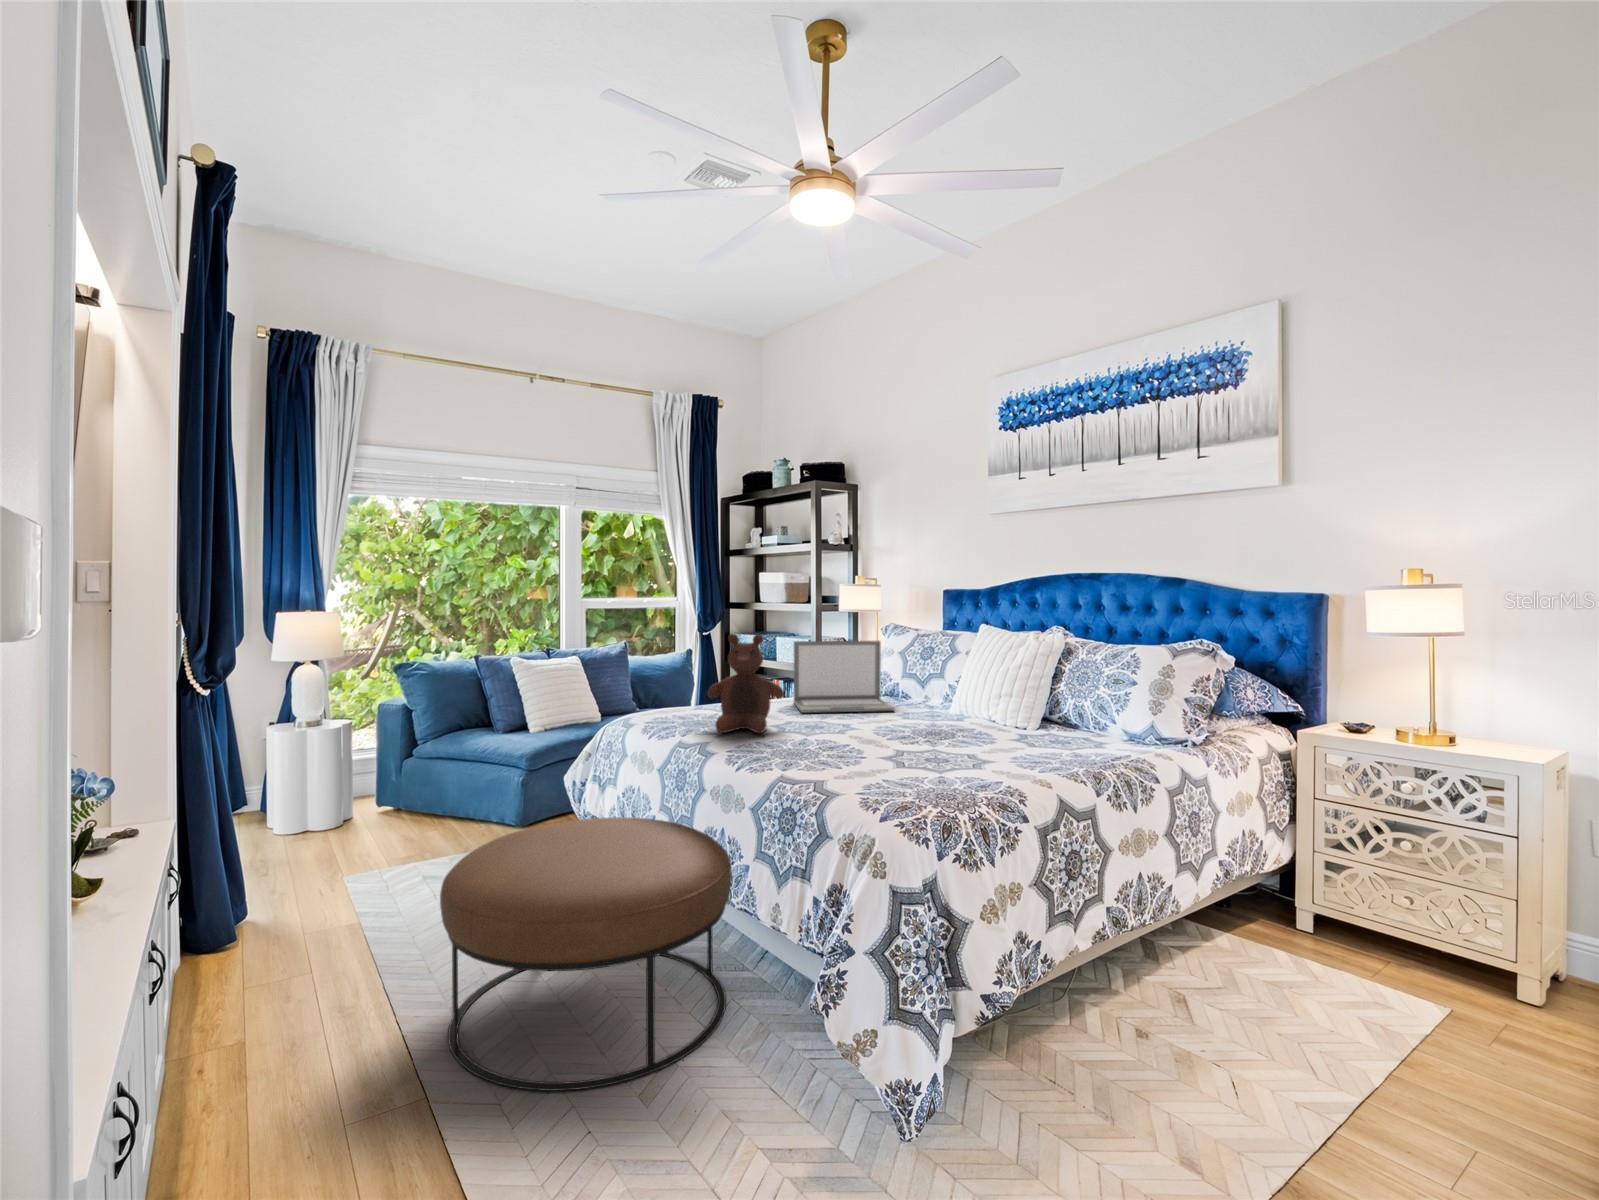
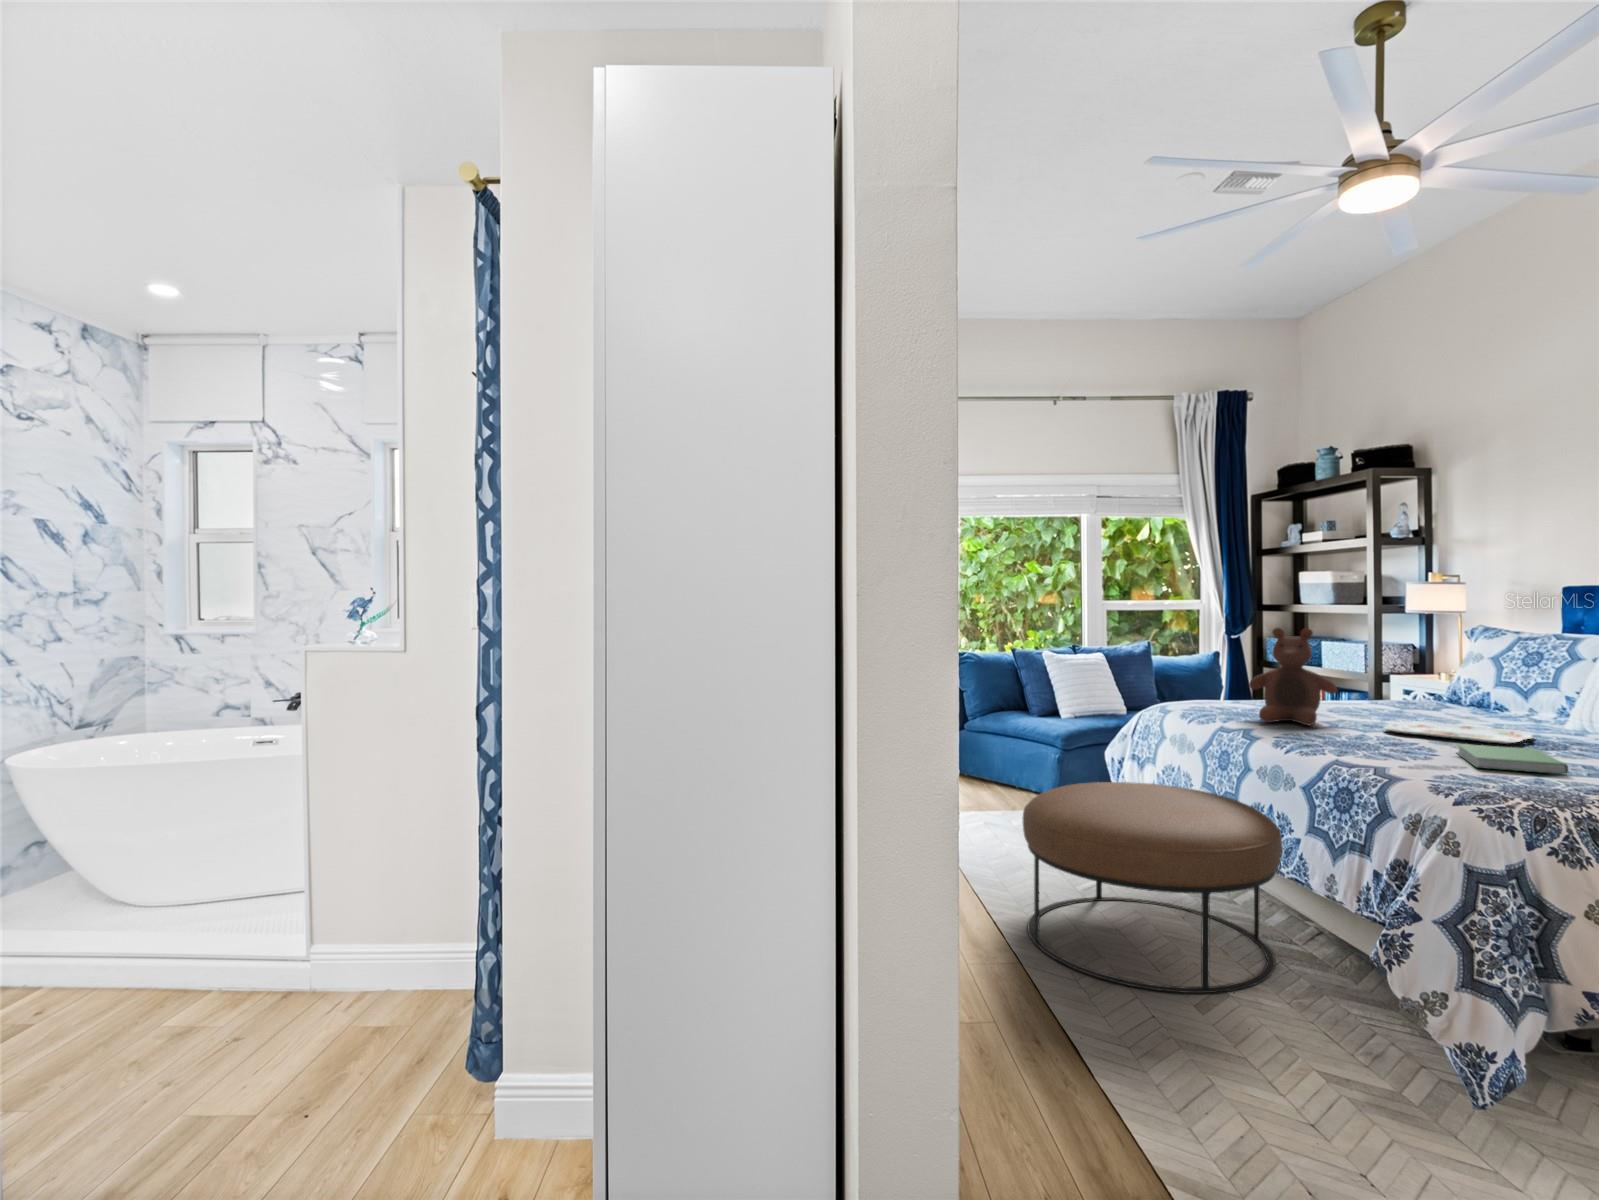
laptop: present [794,641,895,713] -> none [1347,640,1481,719]
serving tray: none [822,718,933,738] -> present [1384,721,1533,744]
hardcover book: none [879,744,963,772] -> present [1457,744,1568,774]

